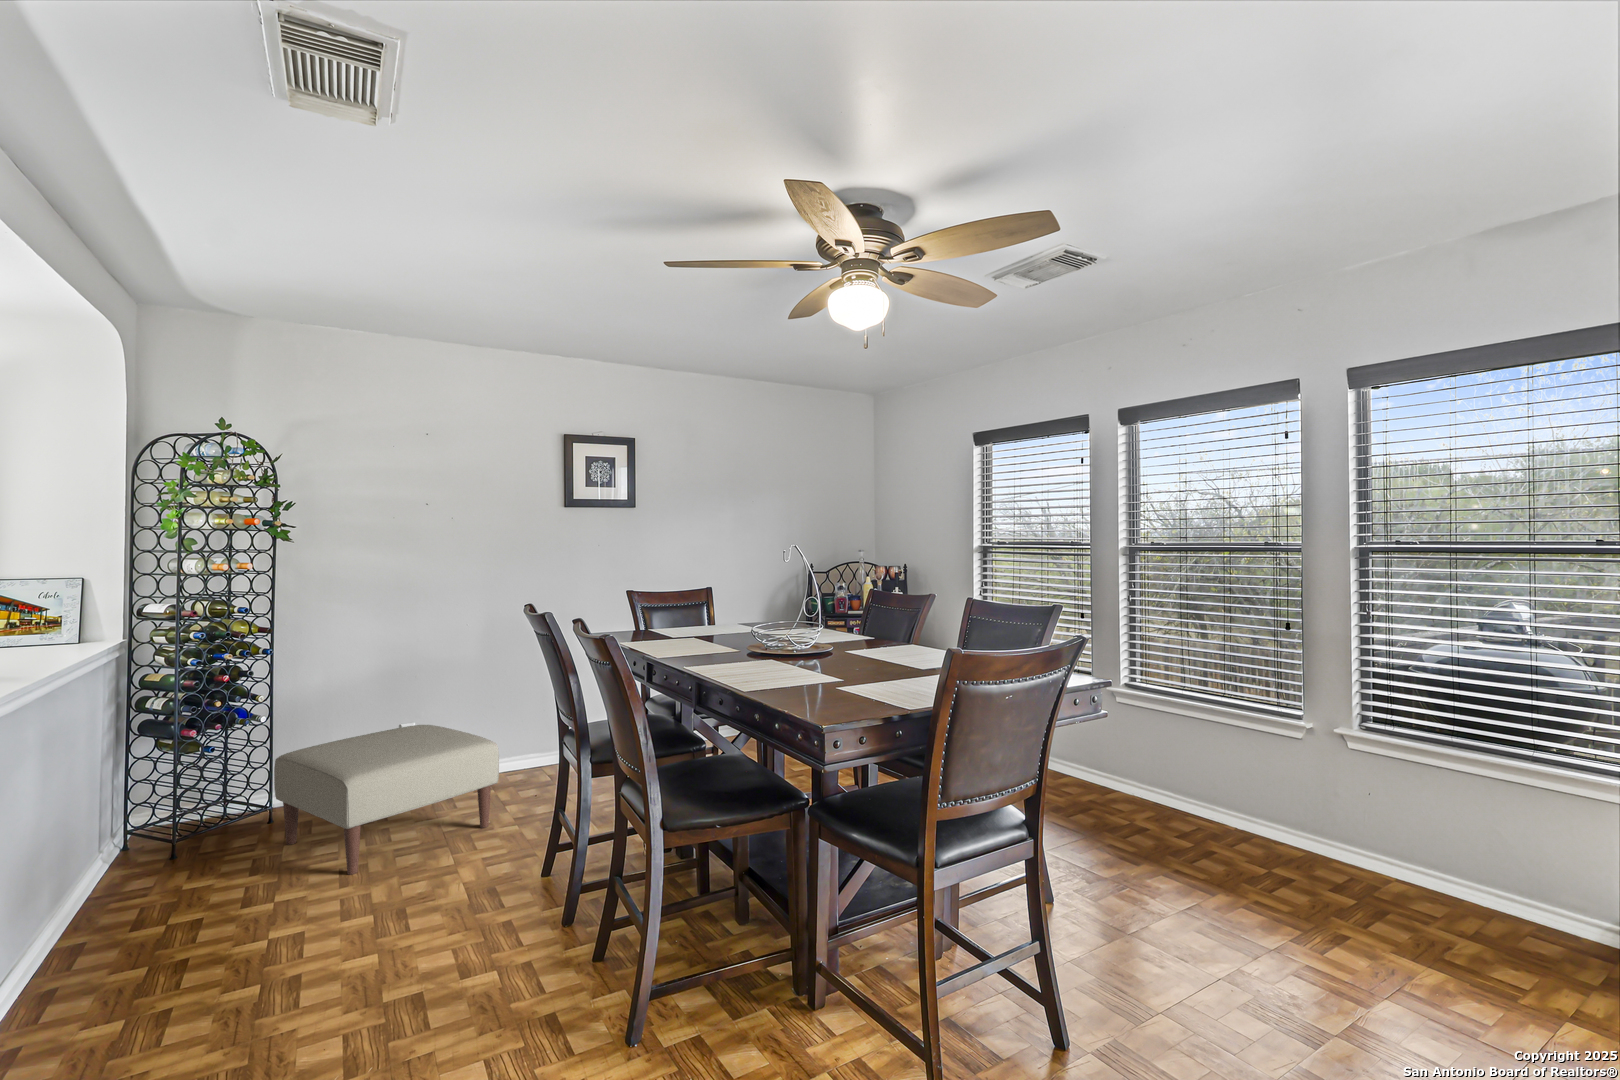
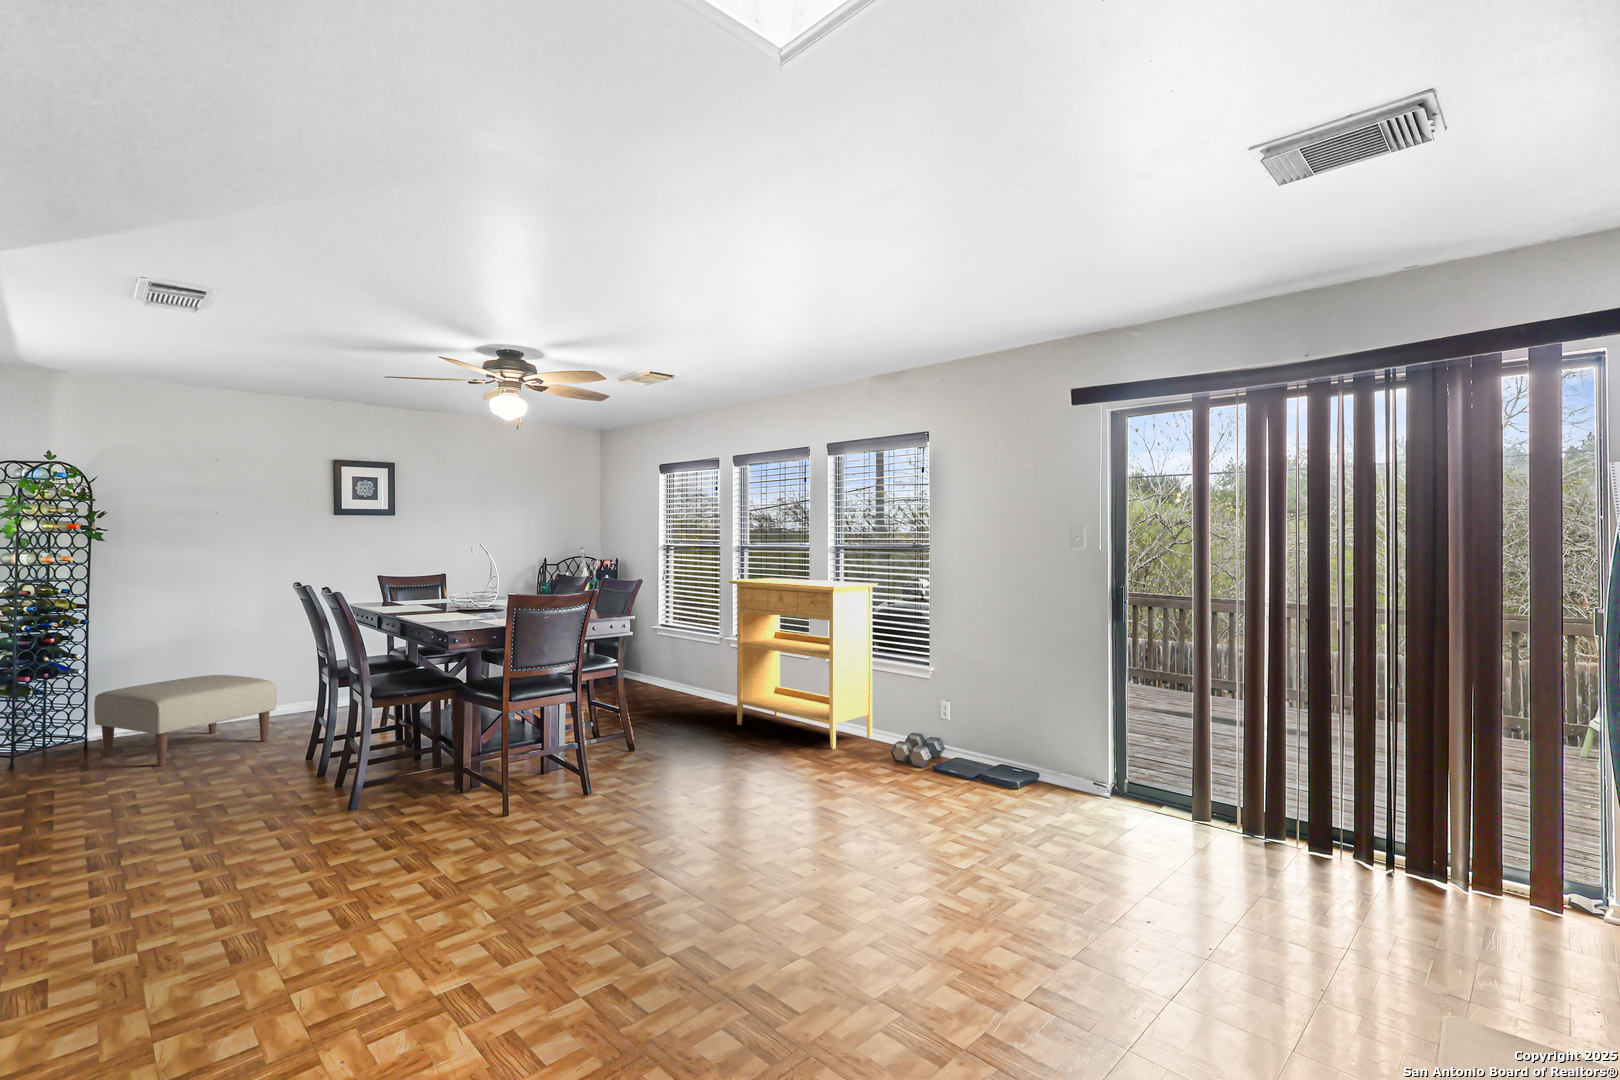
console table: none [1163,598,1505,934] -> present [728,578,878,749]

